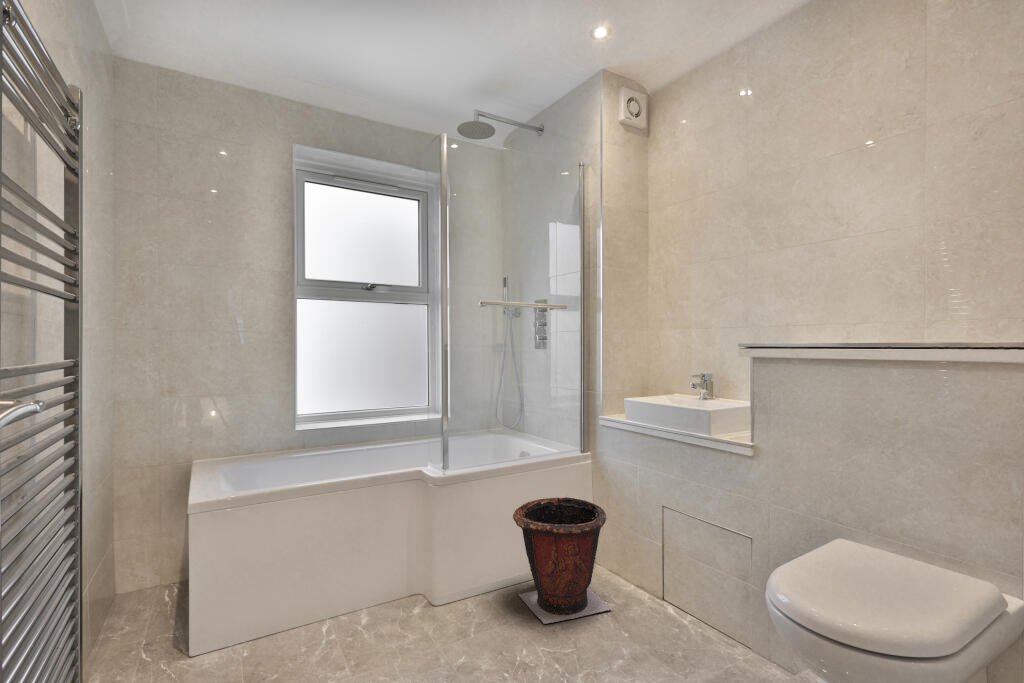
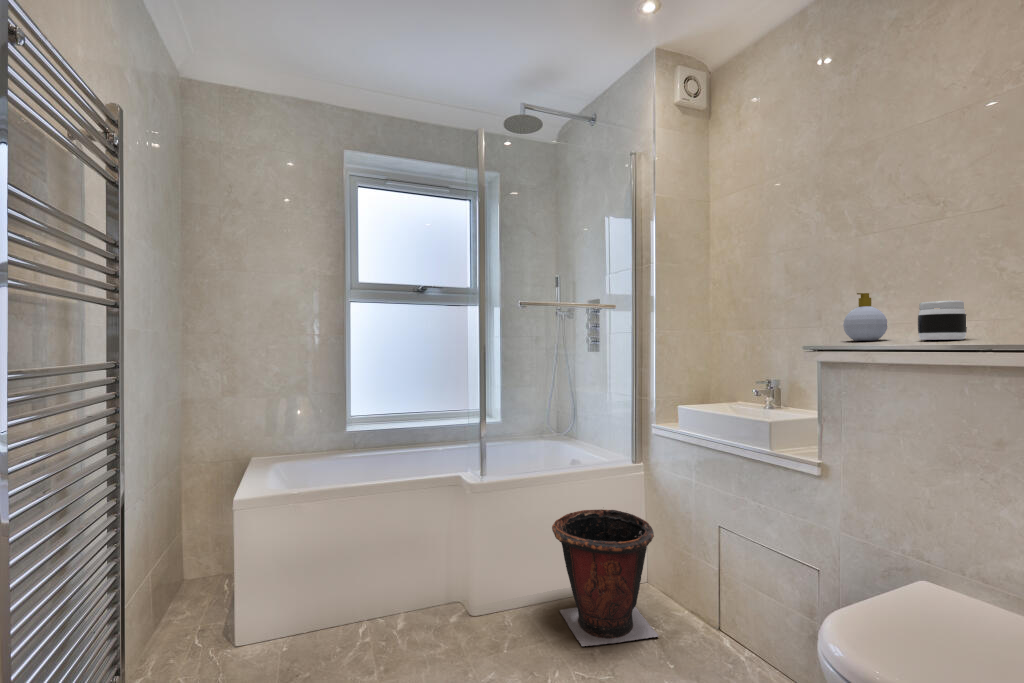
soap bottle: none [766,299,801,339] -> present [843,293,887,341]
jar: none [825,306,862,339] -> present [918,301,967,340]

